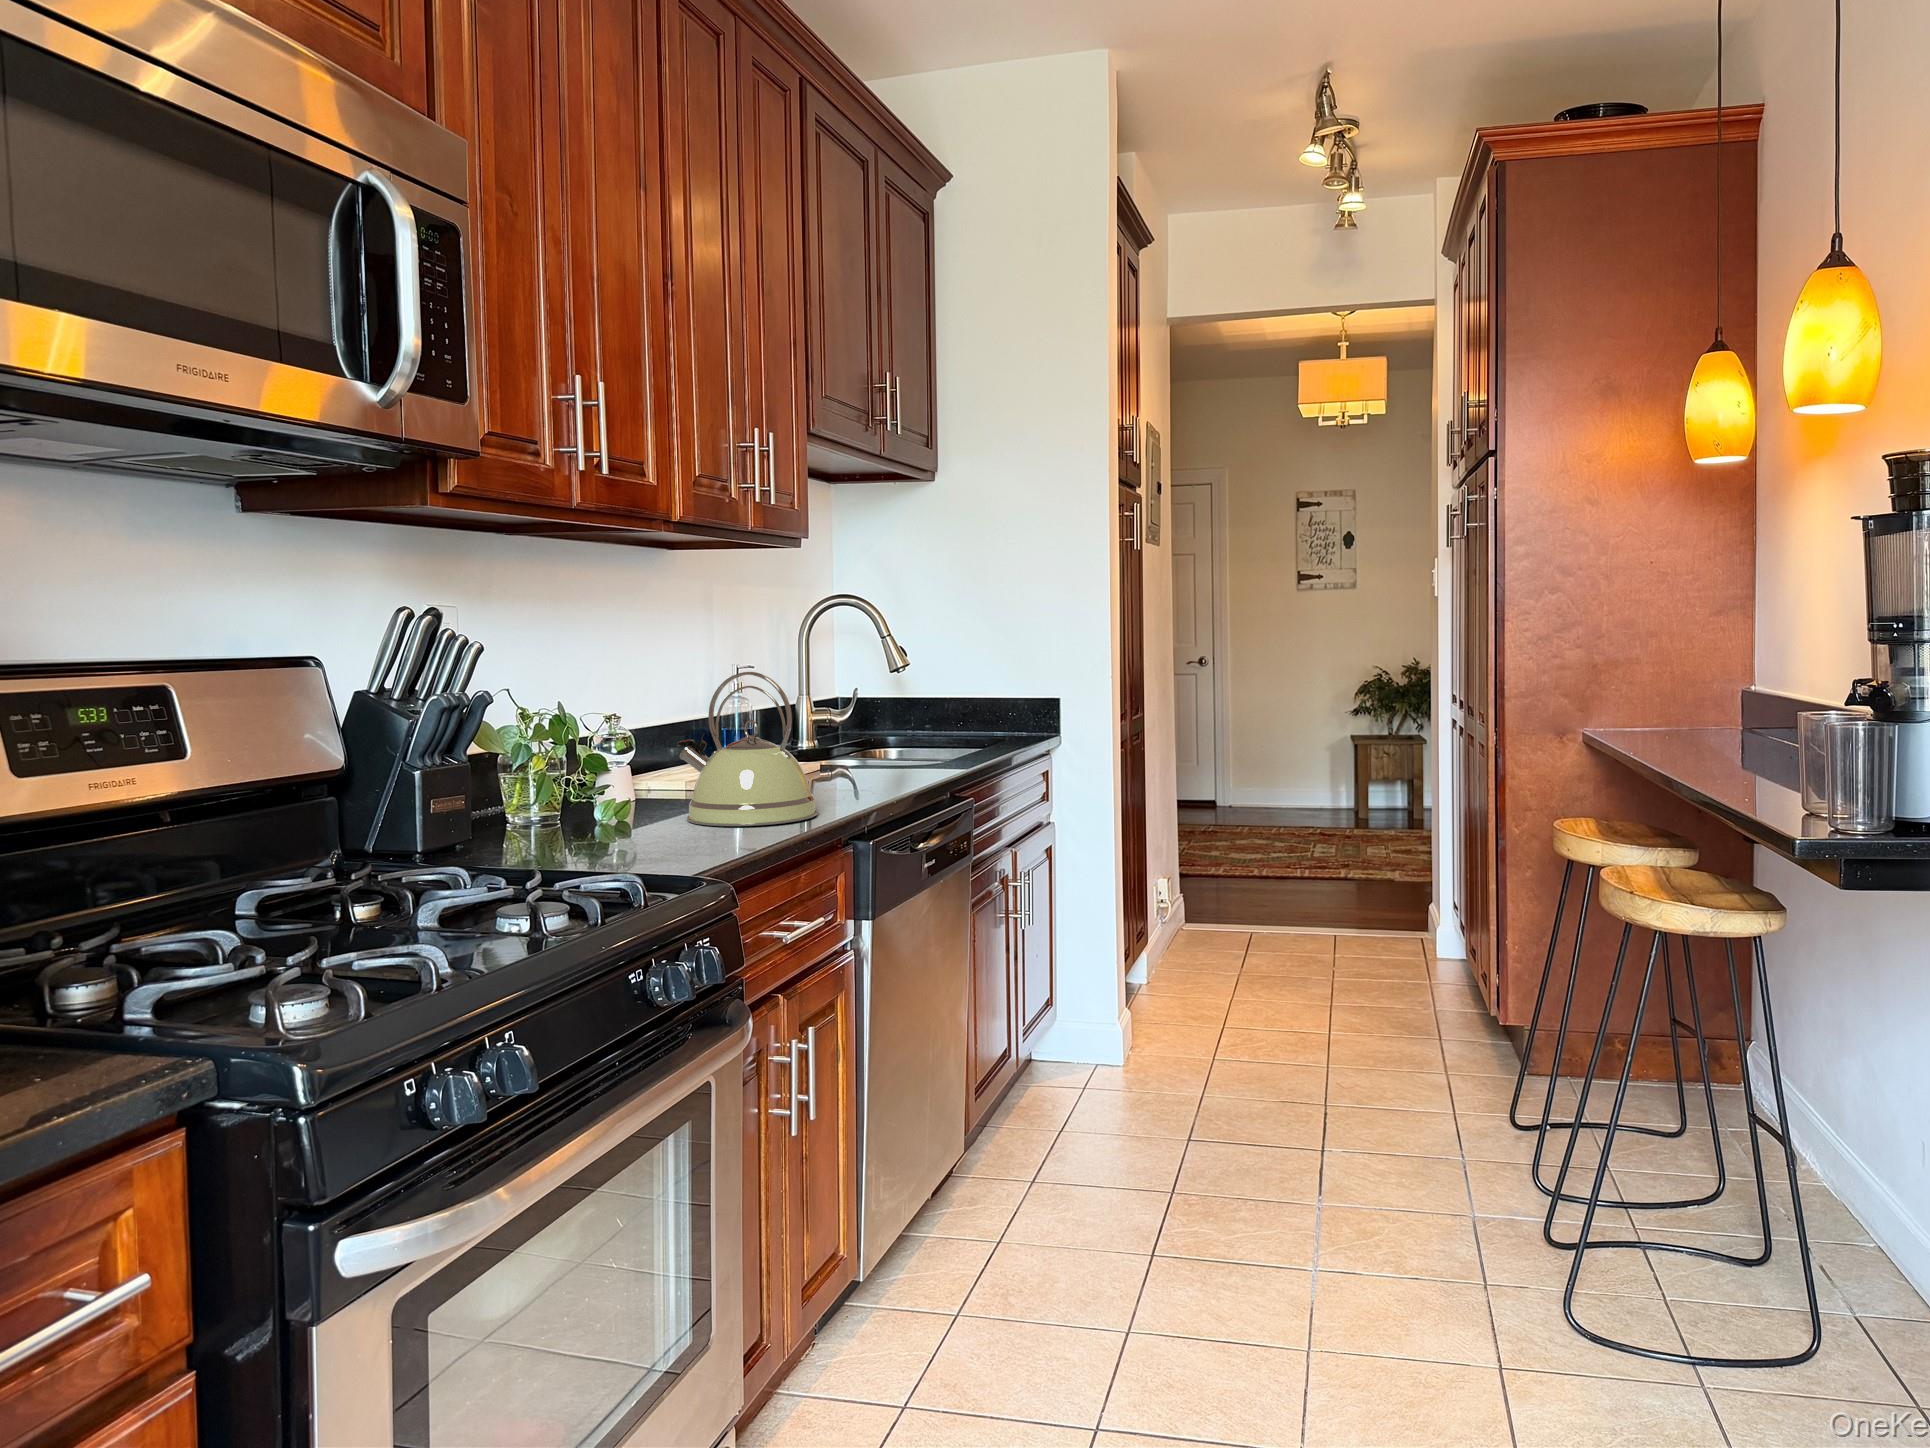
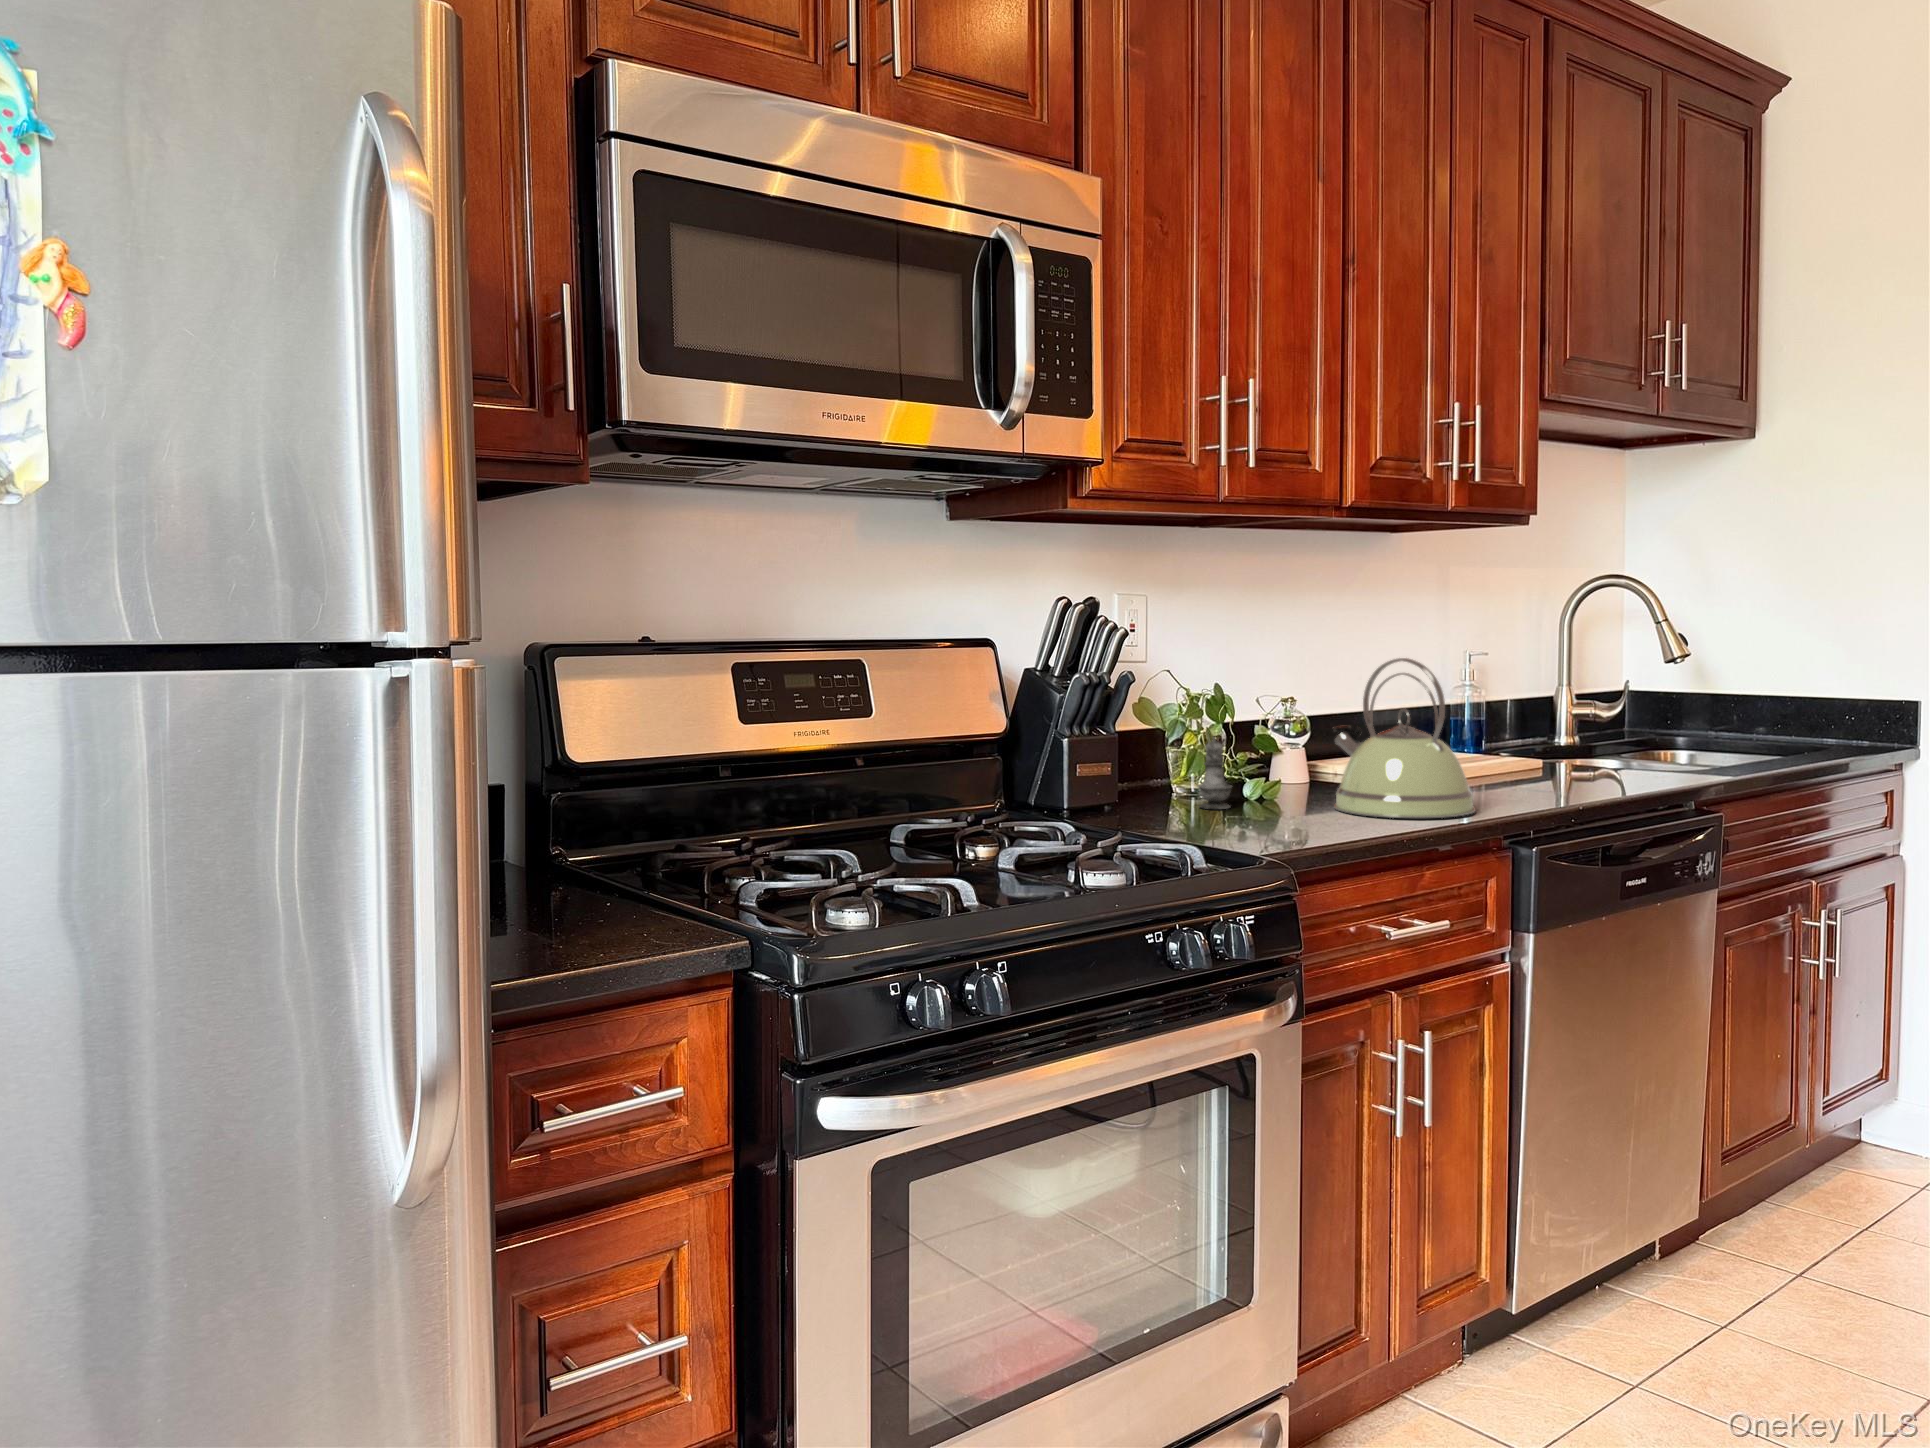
salt shaker: none [551,758,589,835] -> present [1198,737,1232,809]

